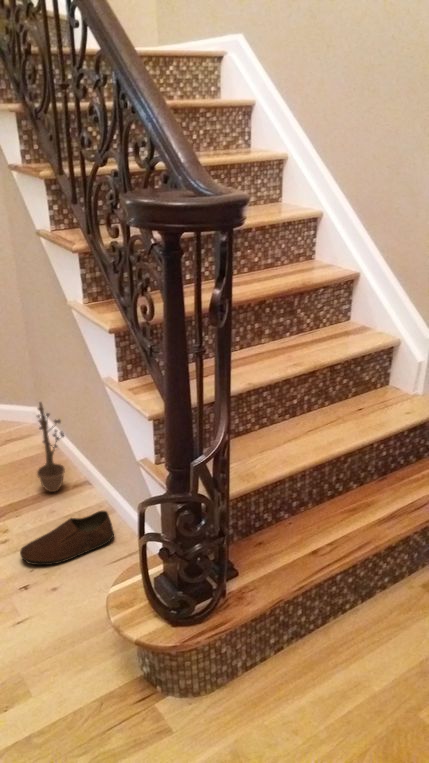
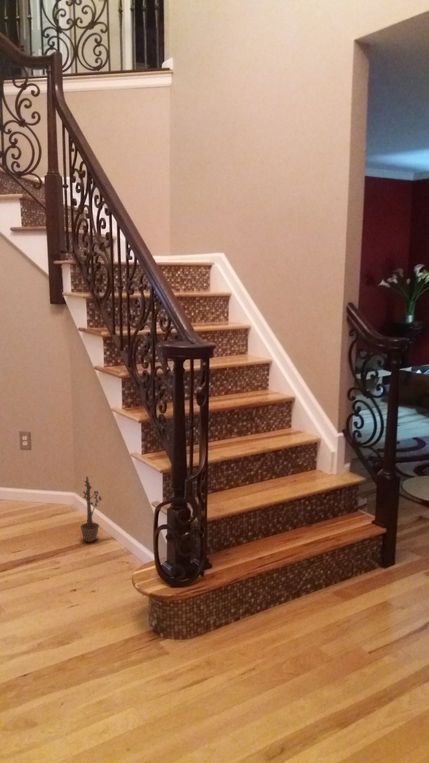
shoe: present [20,511,114,565] -> none [71,547,133,579]

